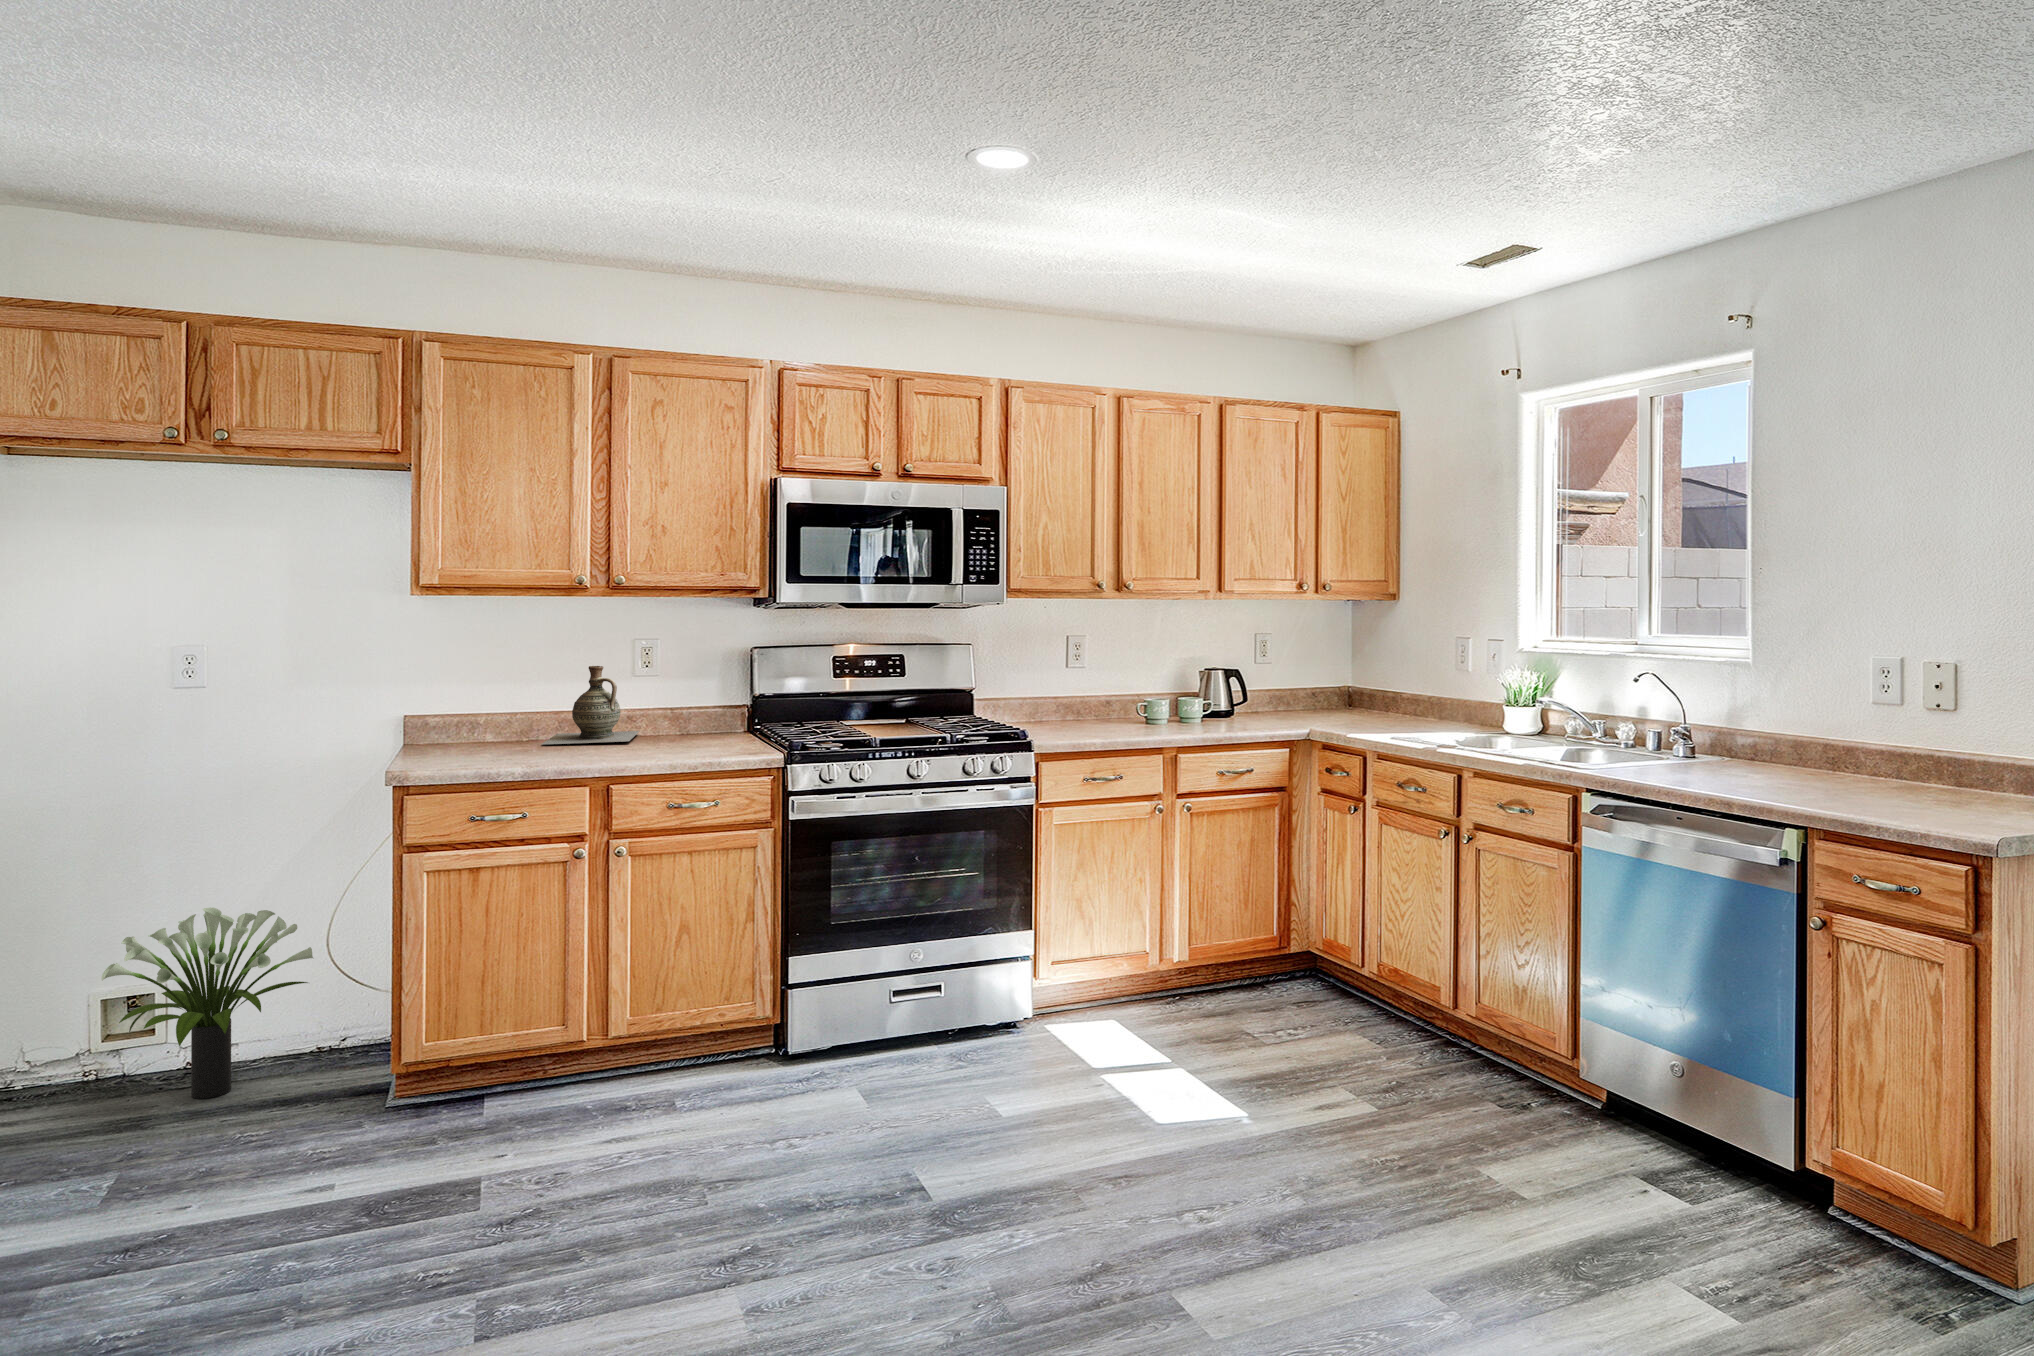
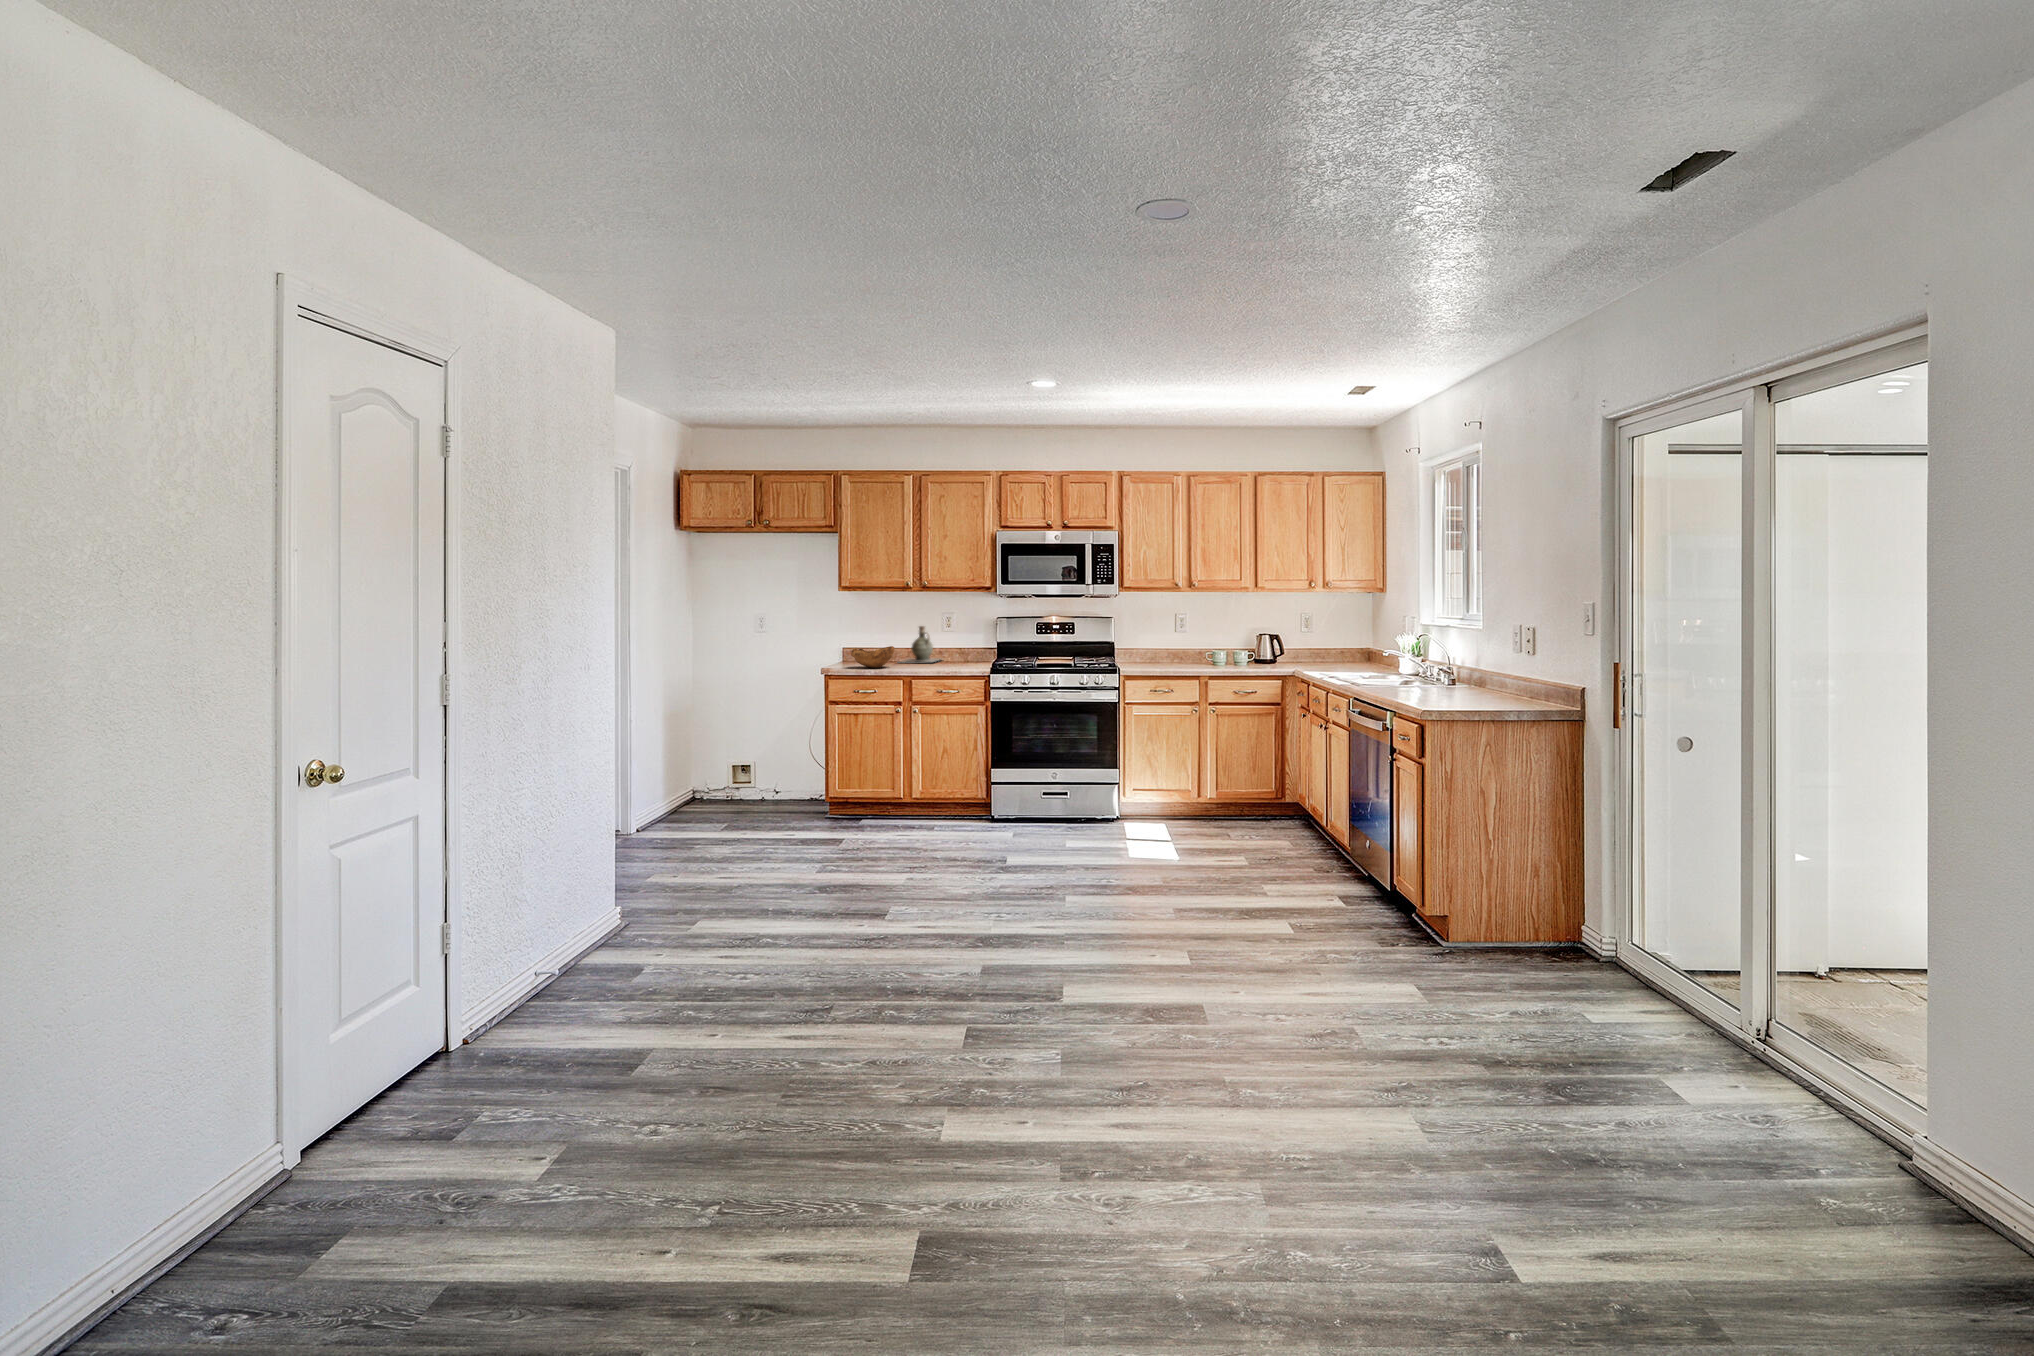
wooden bowl: none [453,711,556,761] -> present [851,646,894,668]
potted plant: present [102,908,313,1099] -> none [727,726,803,806]

